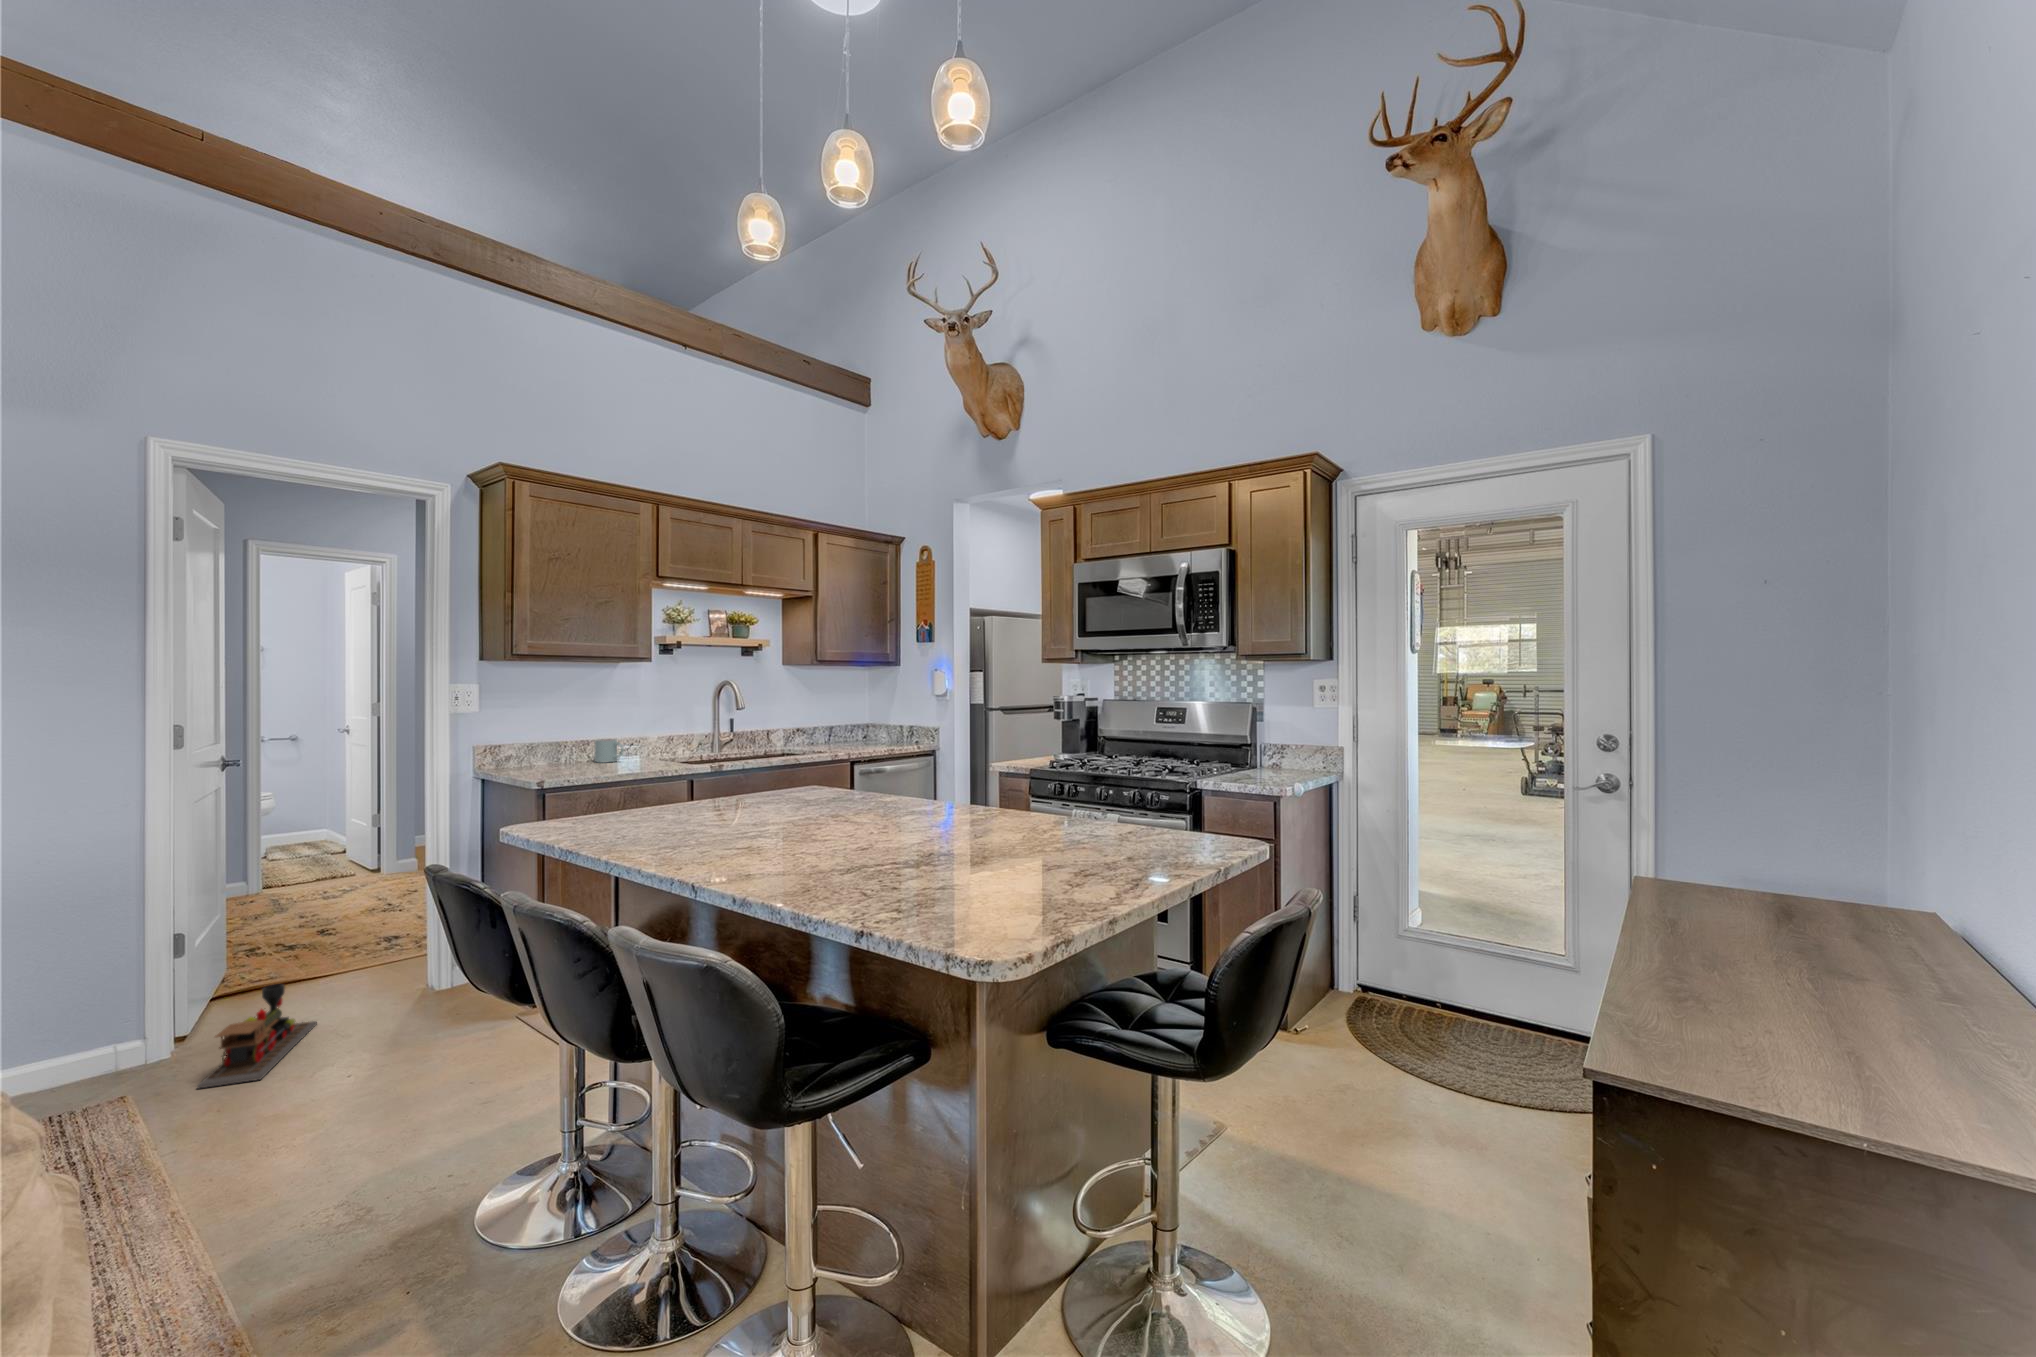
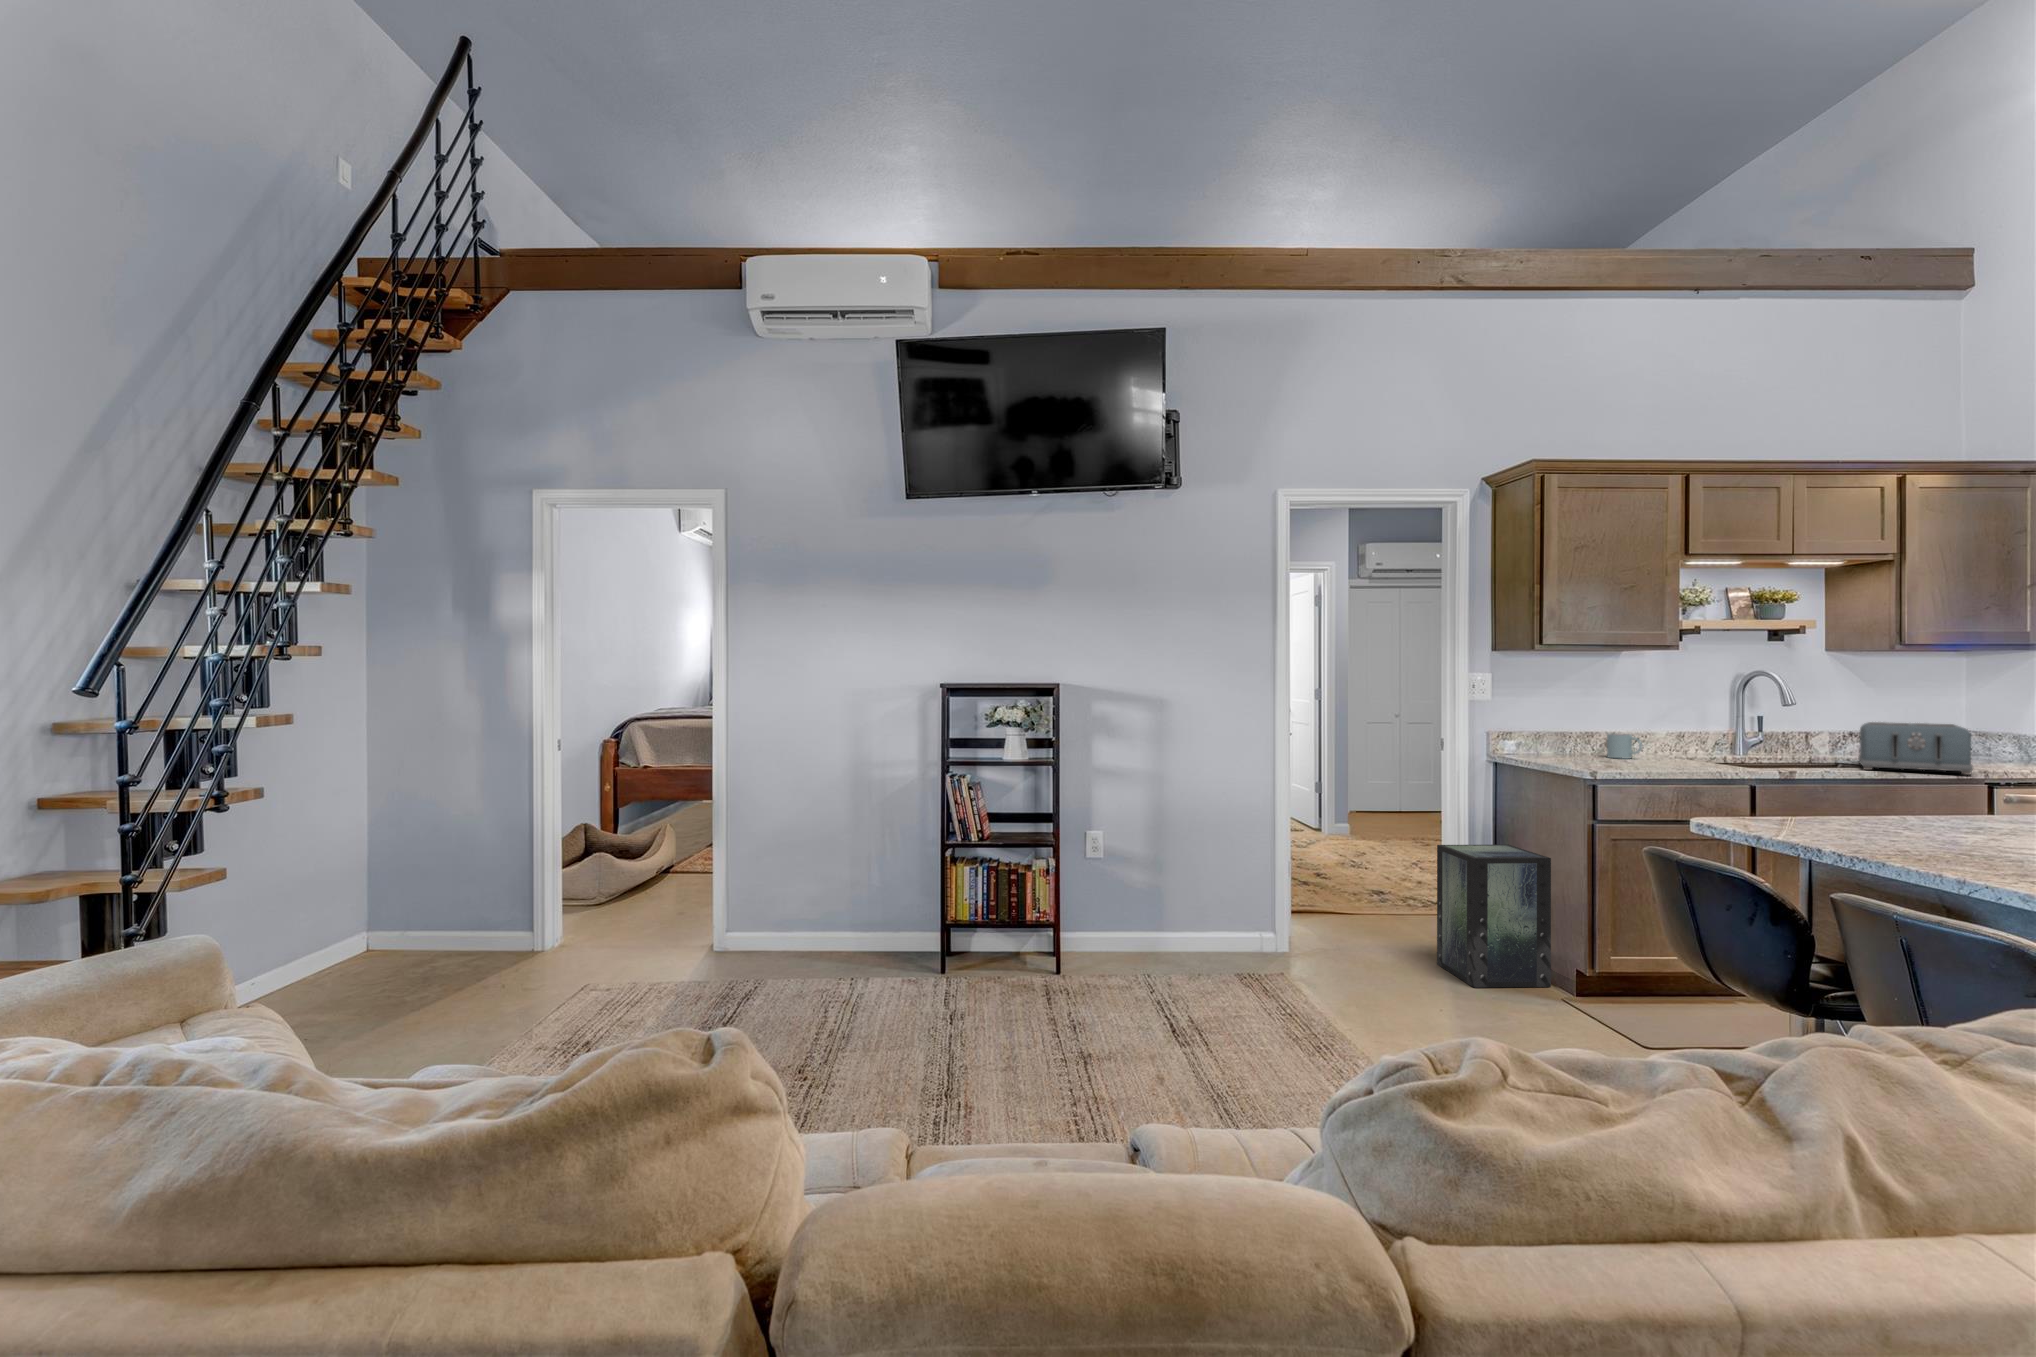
toaster: none [784,721,851,760] -> present [1858,722,1973,775]
storage box: none [392,860,511,1026] -> present [1437,845,1551,988]
toy train: present [197,984,317,1088] -> none [1334,924,1386,998]

